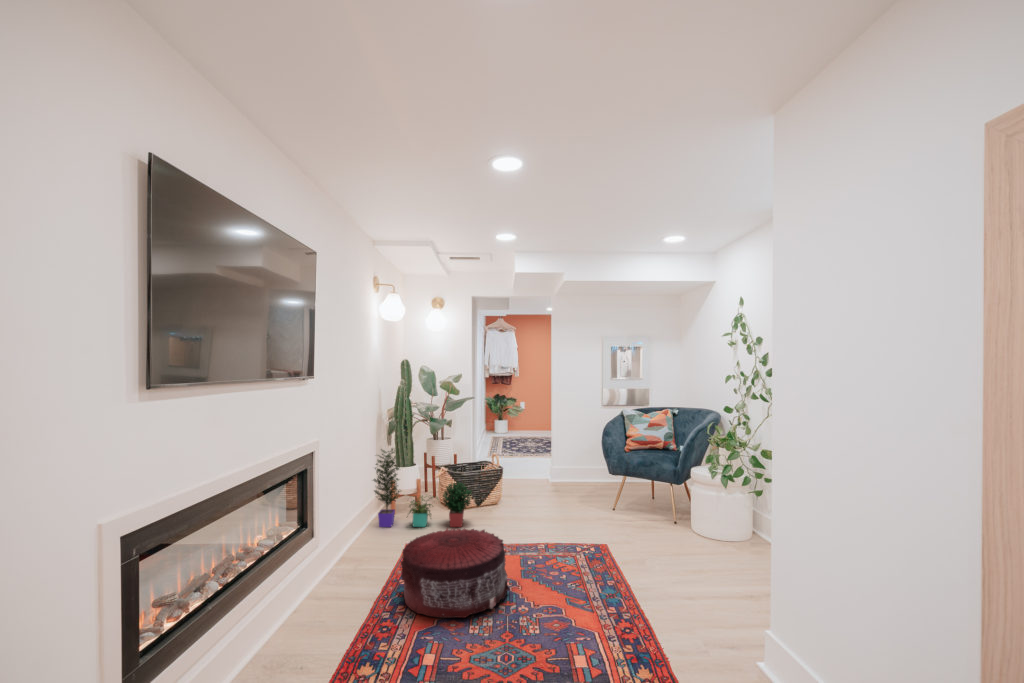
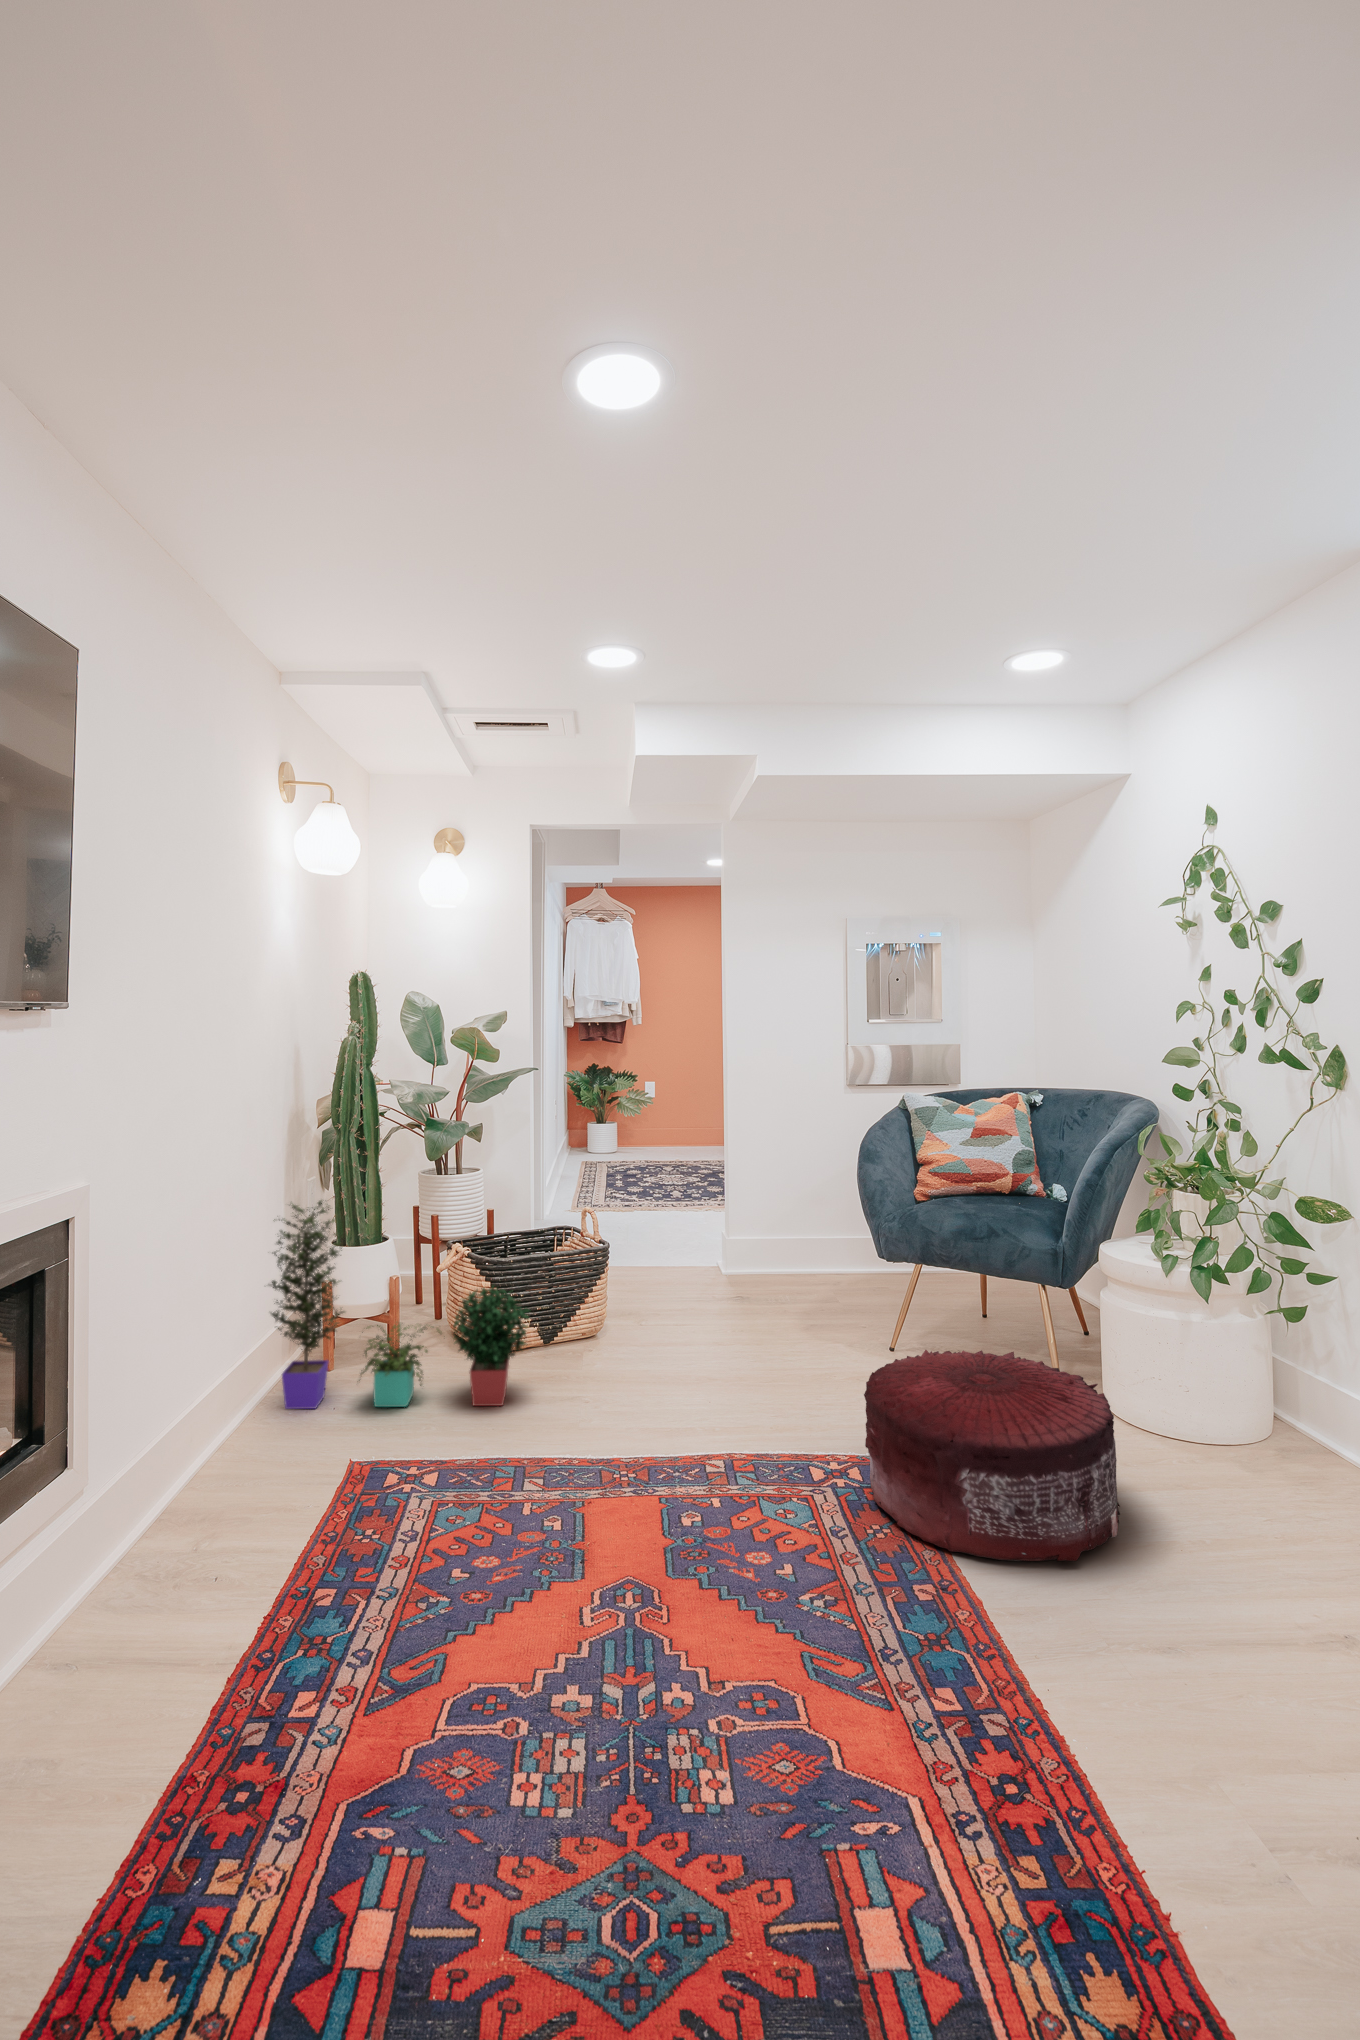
pouf: present [401,529,509,618] -> present [864,1350,1120,1561]

